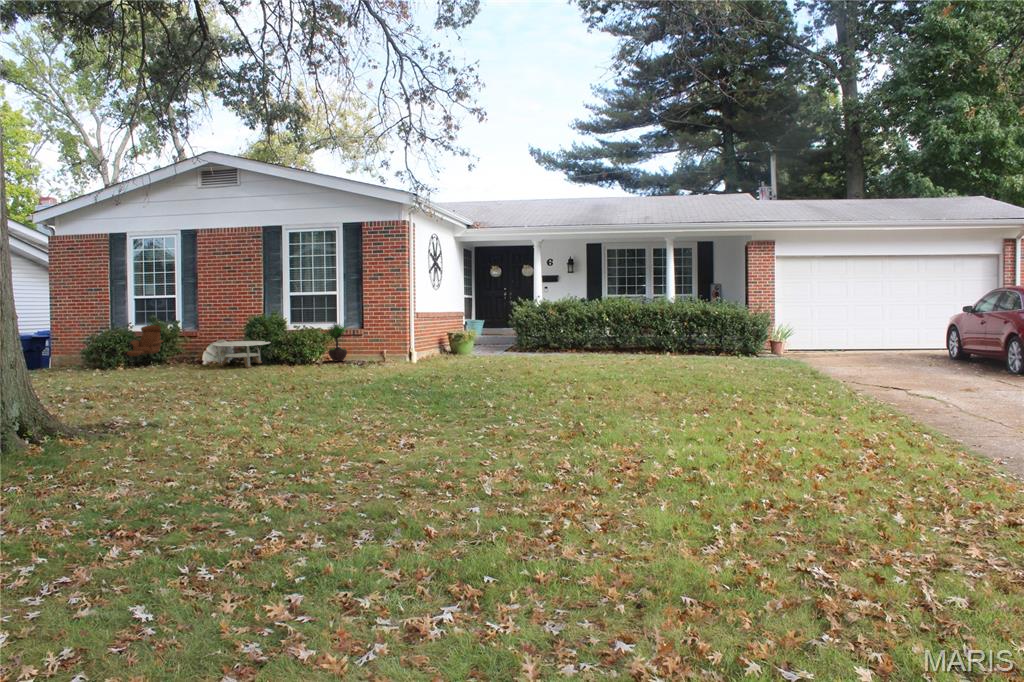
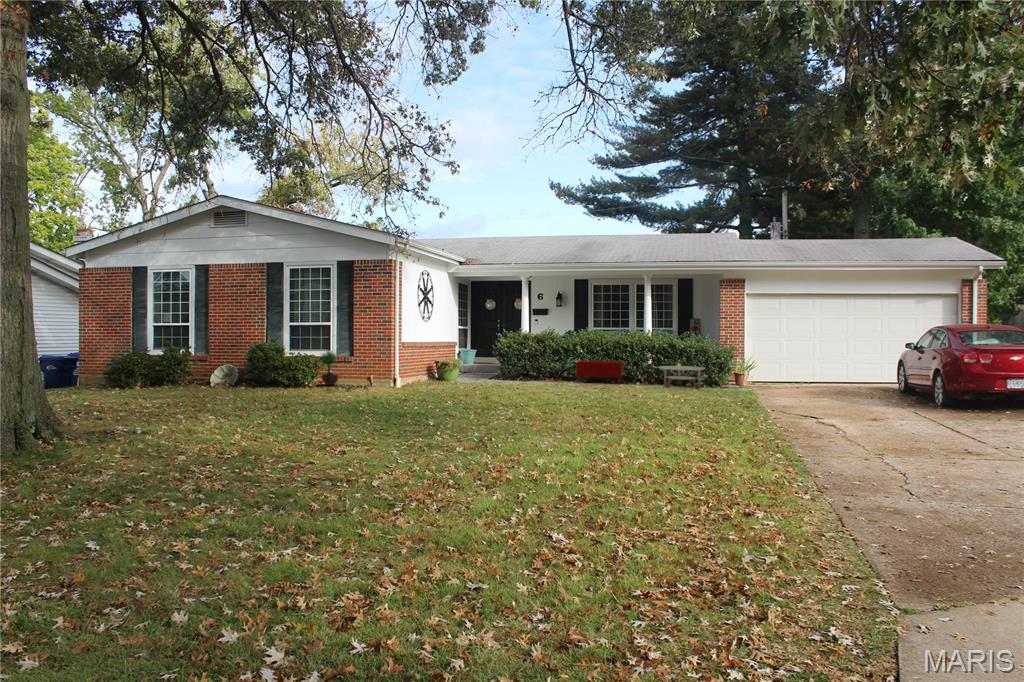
lounge chair: present [127,325,163,364] -> none [141,350,176,386]
bench: none [603,330,653,355] -> present [576,360,623,384]
round table: present [213,341,270,368] -> present [658,366,705,388]

